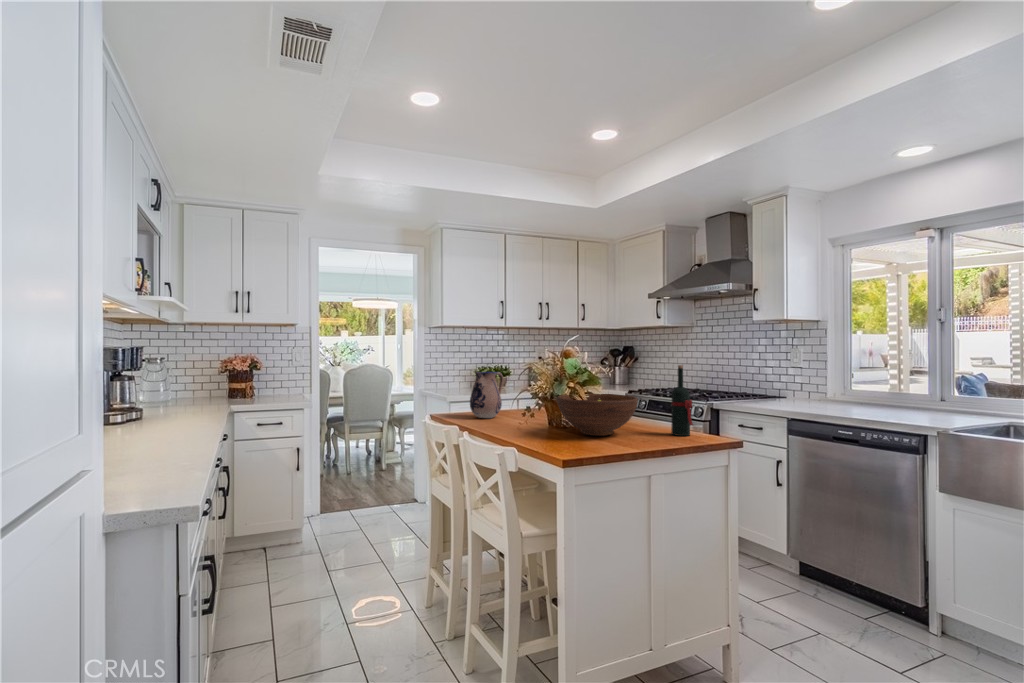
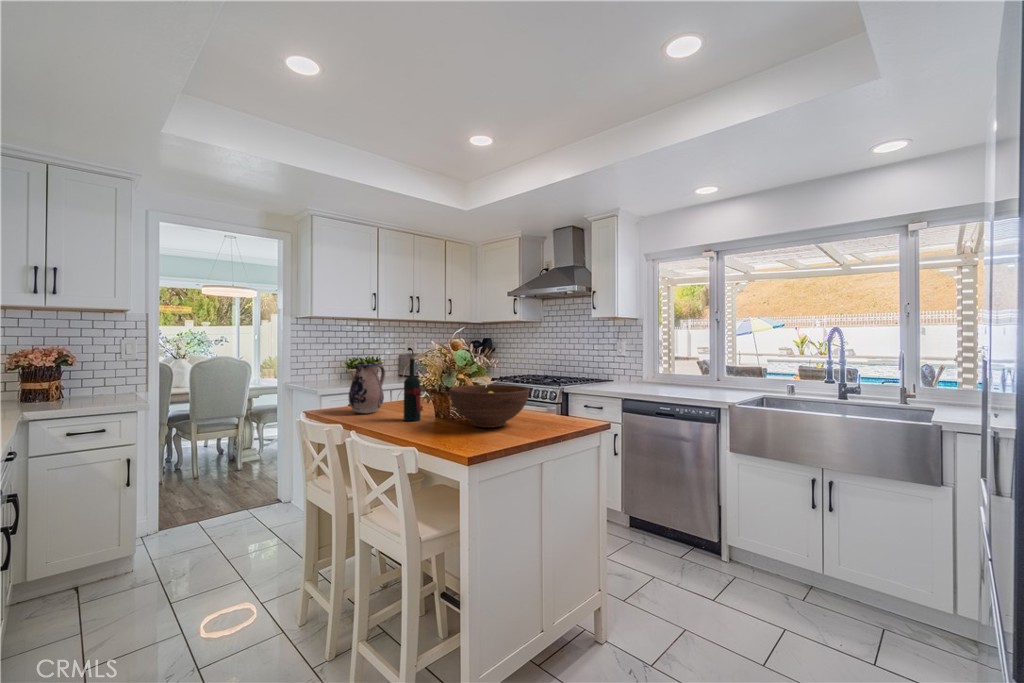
wine bottle: present [671,365,693,436] -> present [404,356,422,421]

